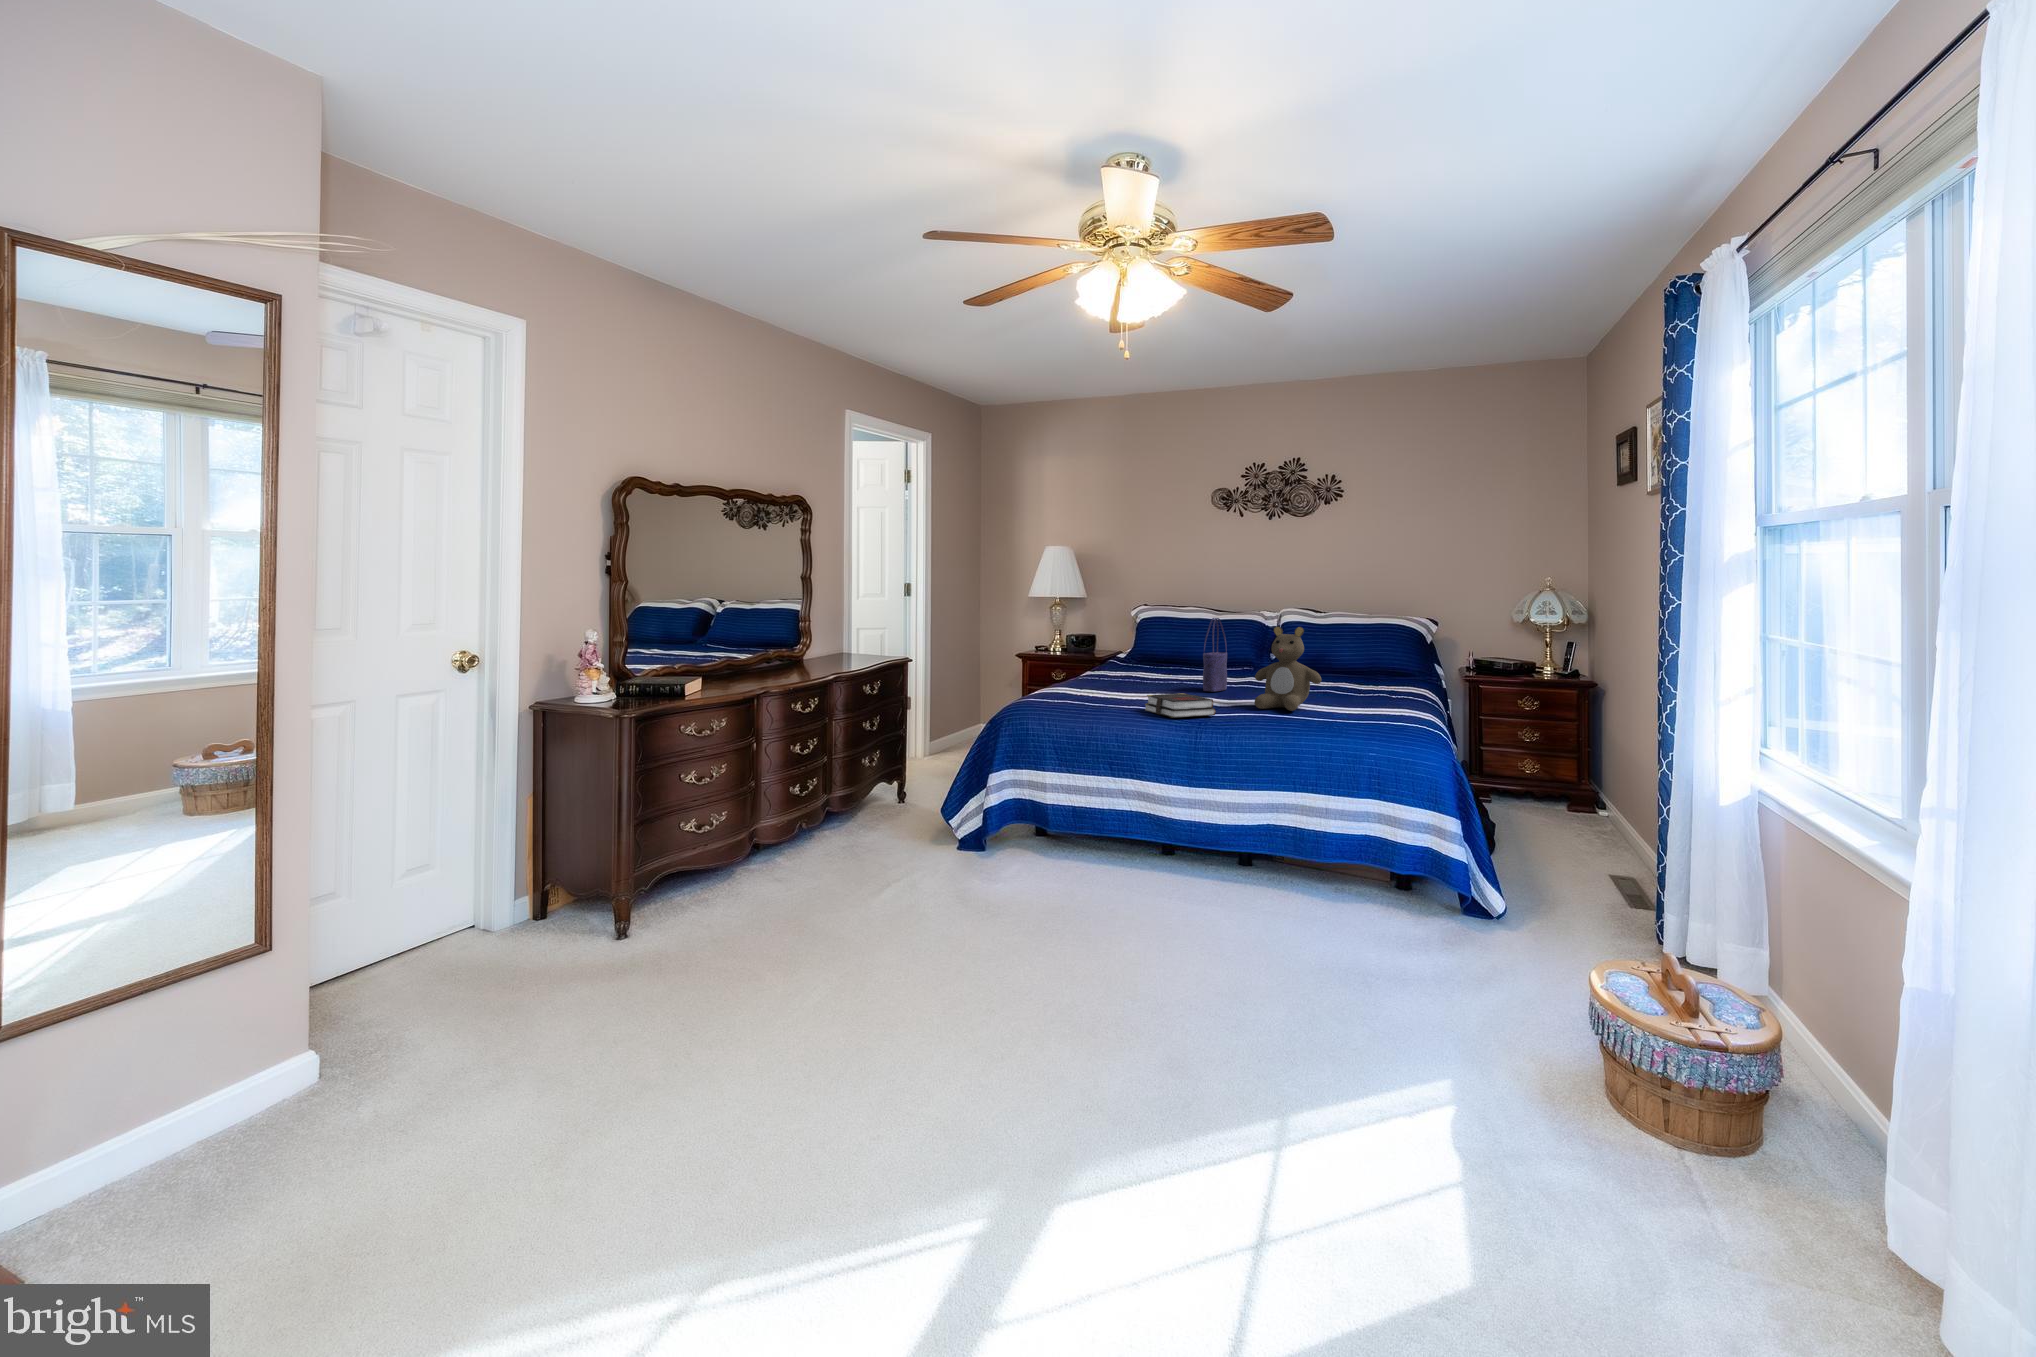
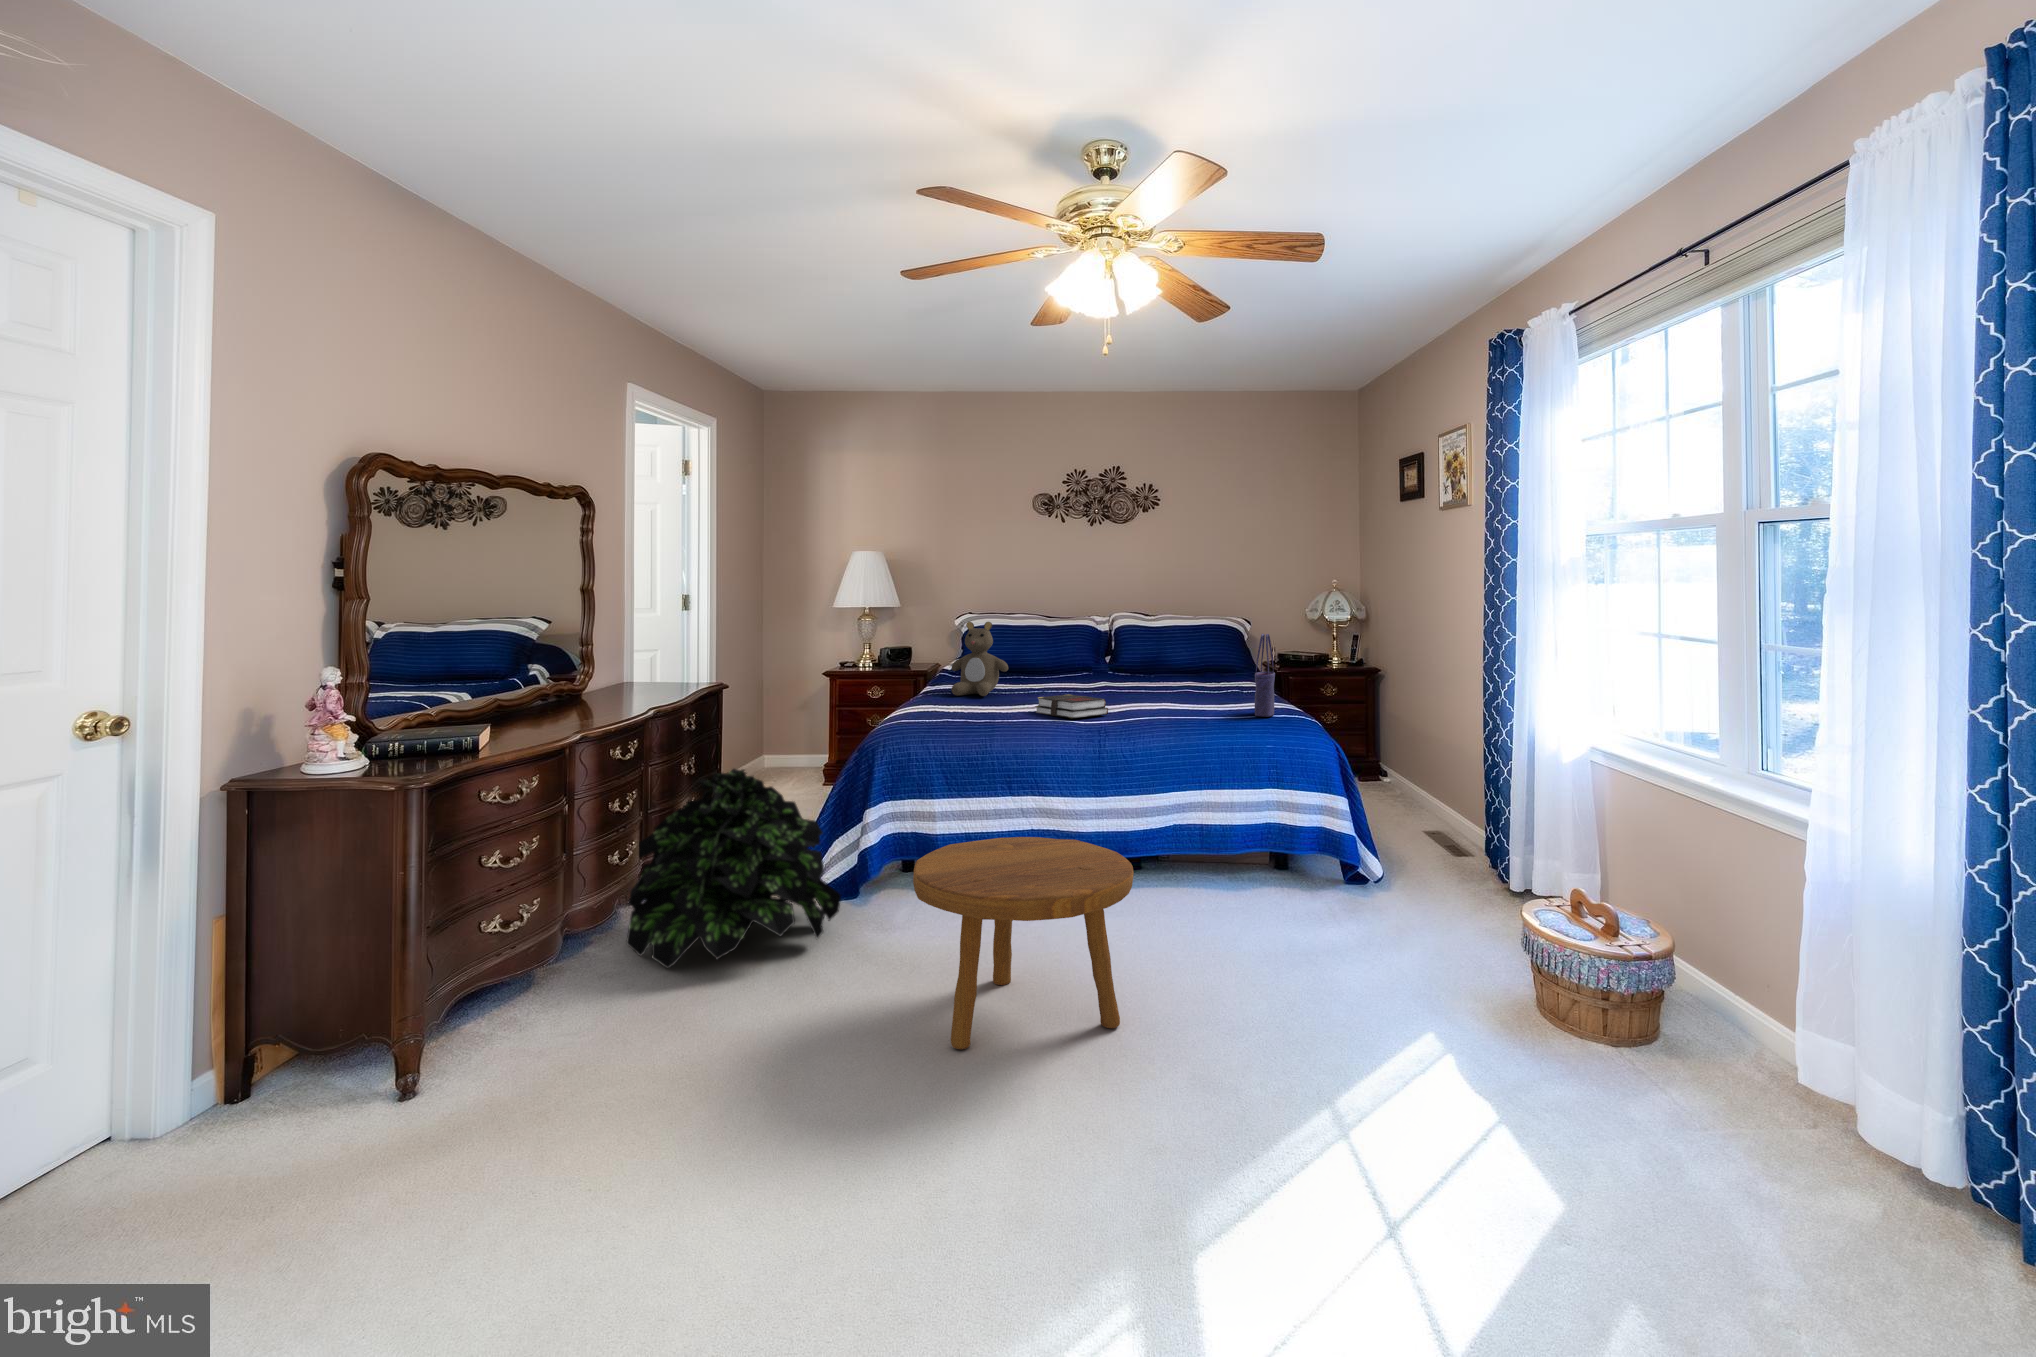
tote bag: present [1203,618,1227,692] -> present [1255,634,1275,717]
teddy bear: present [1255,627,1322,711] -> present [952,622,1008,696]
potted plant: none [720,748,910,924] -> present [626,769,842,968]
footstool: none [908,831,1128,1034] -> present [913,837,1134,1049]

